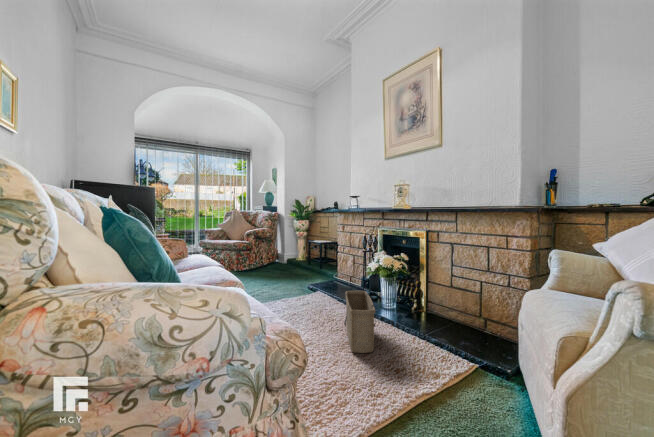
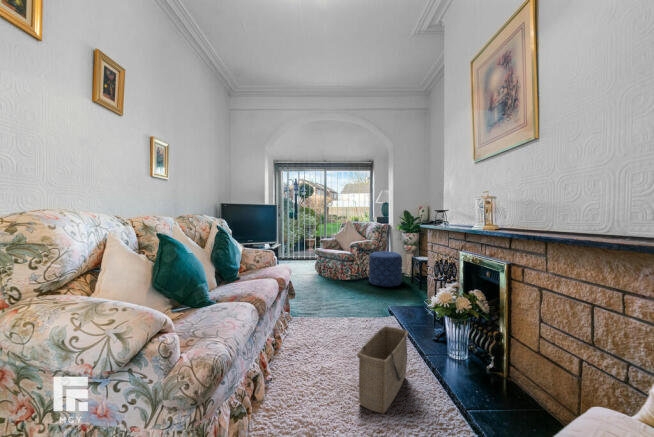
pouf: none [266,239,298,272] -> present [369,251,402,287]

